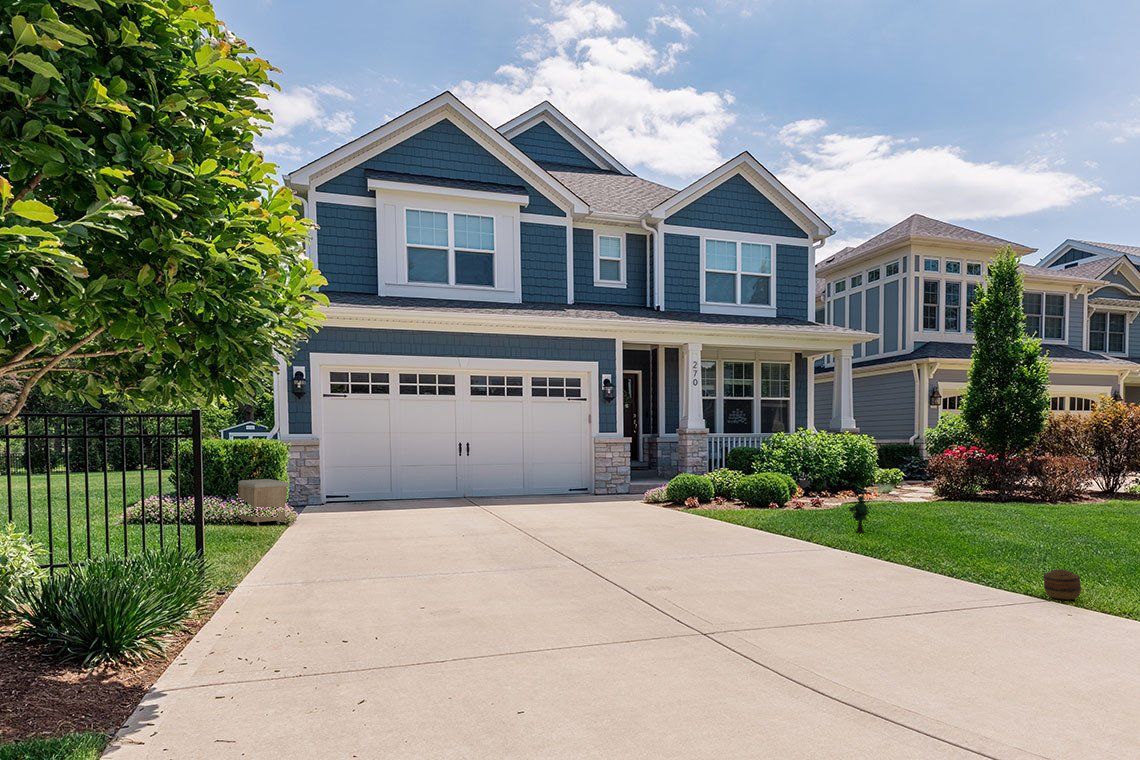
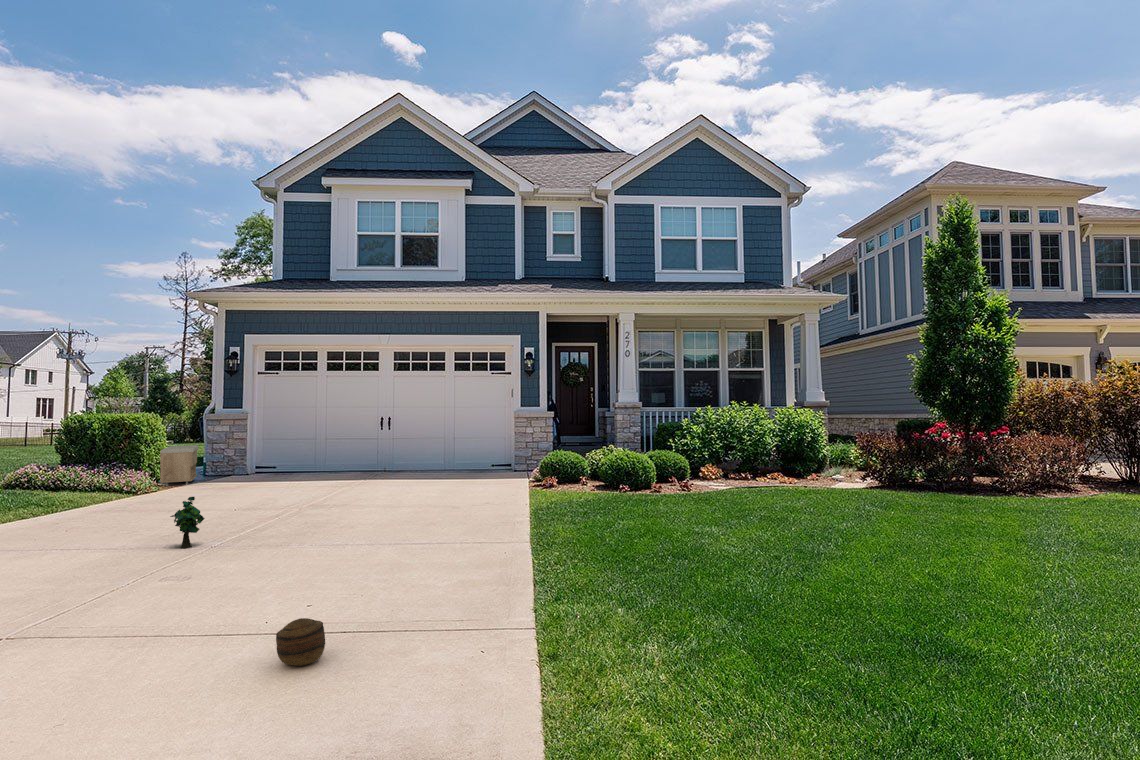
decorative plant: present [848,494,871,533] -> present [170,497,205,548]
basket: present [1044,569,1081,600] -> present [276,618,325,666]

